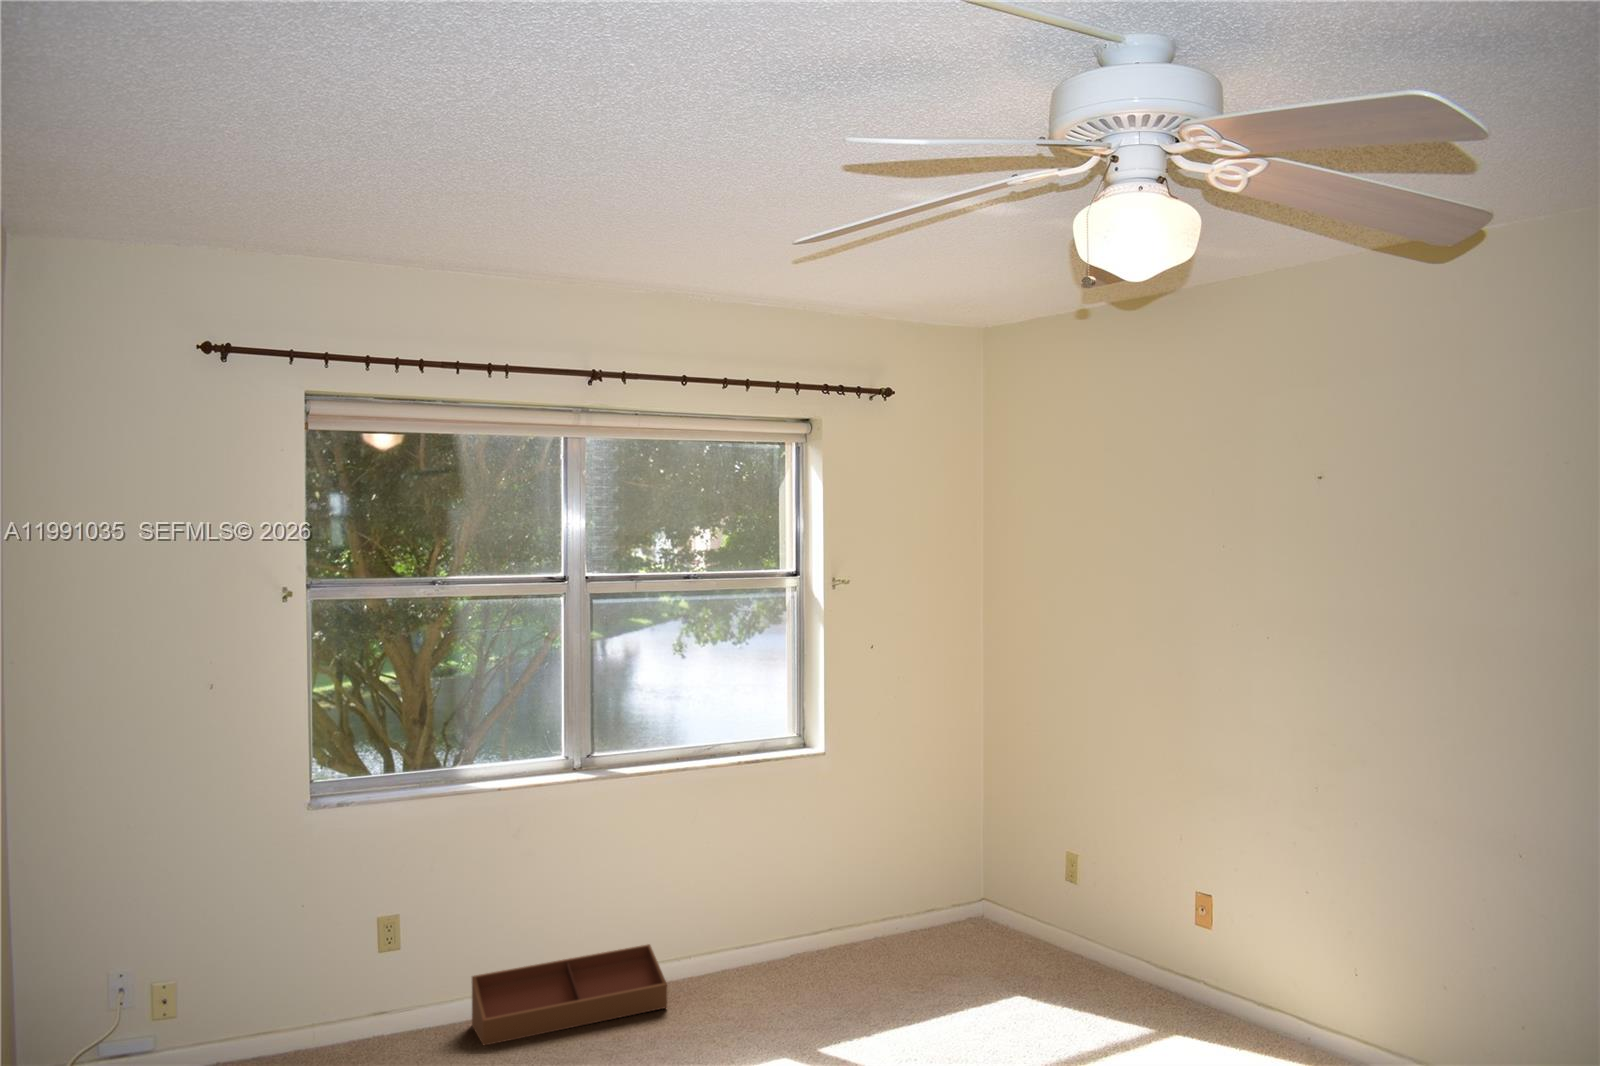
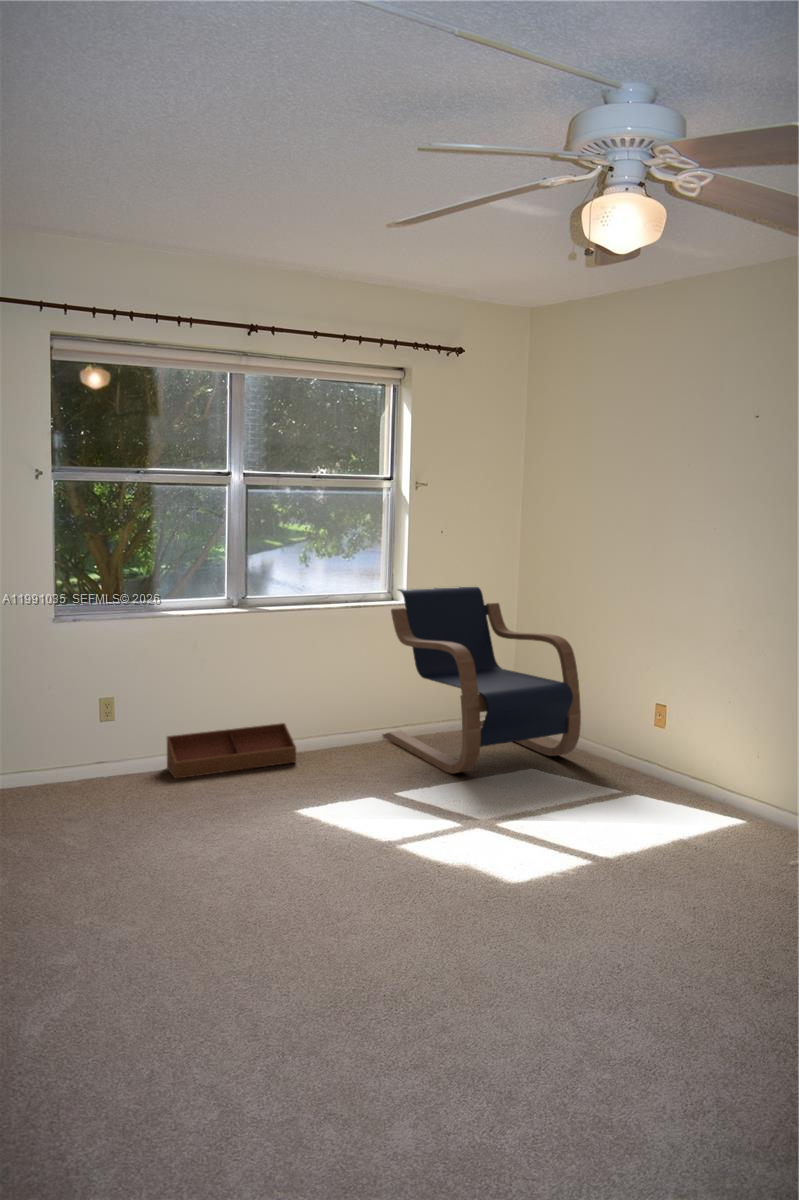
lounge chair: none [795,720,1092,1020] -> present [383,587,581,774]

